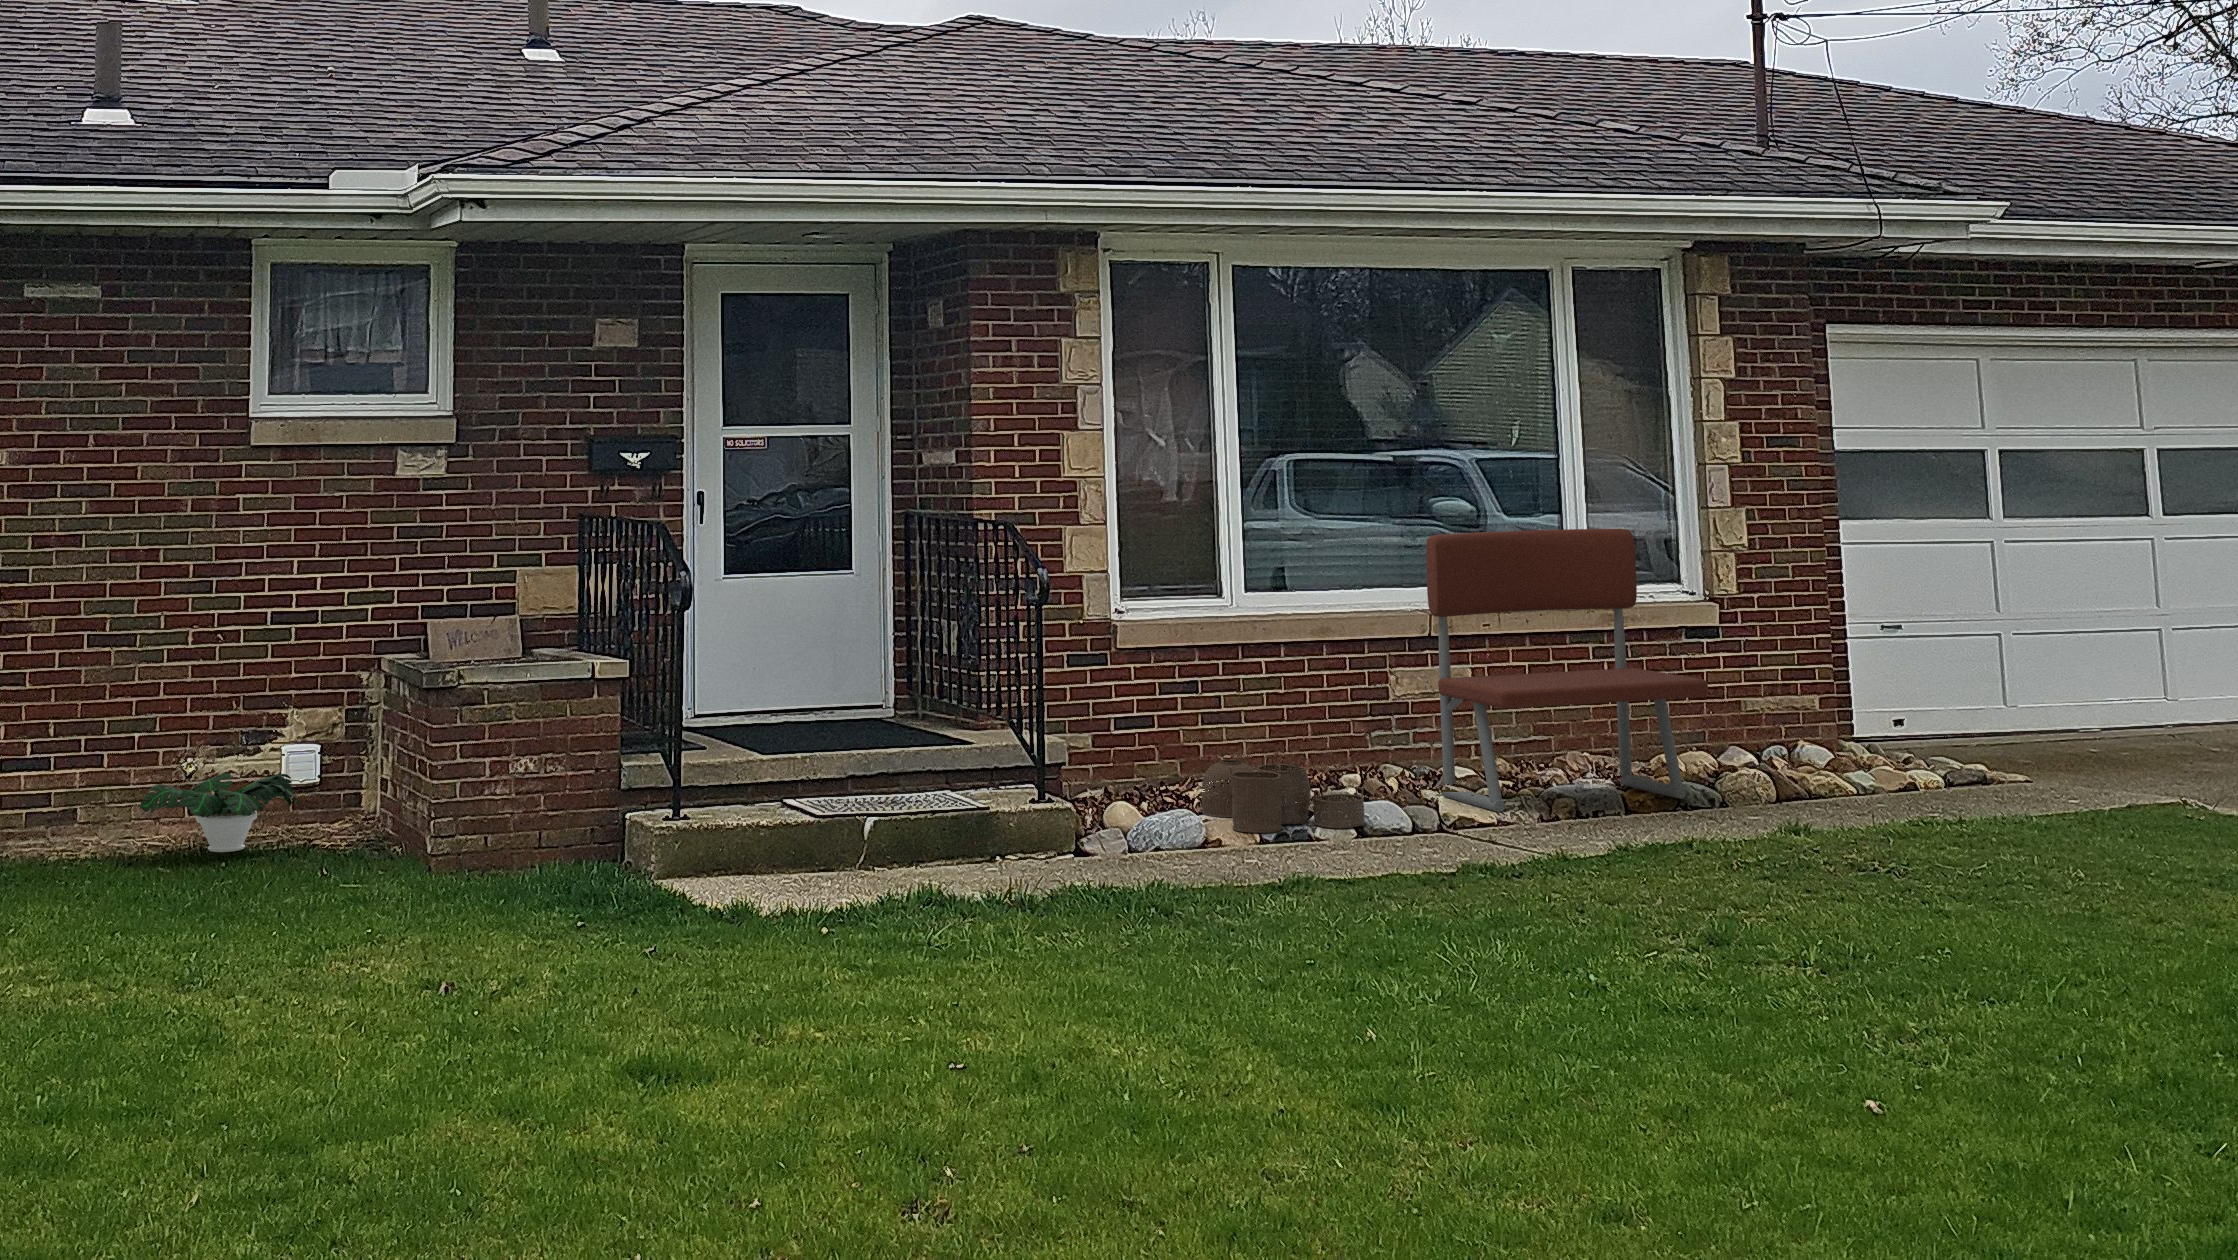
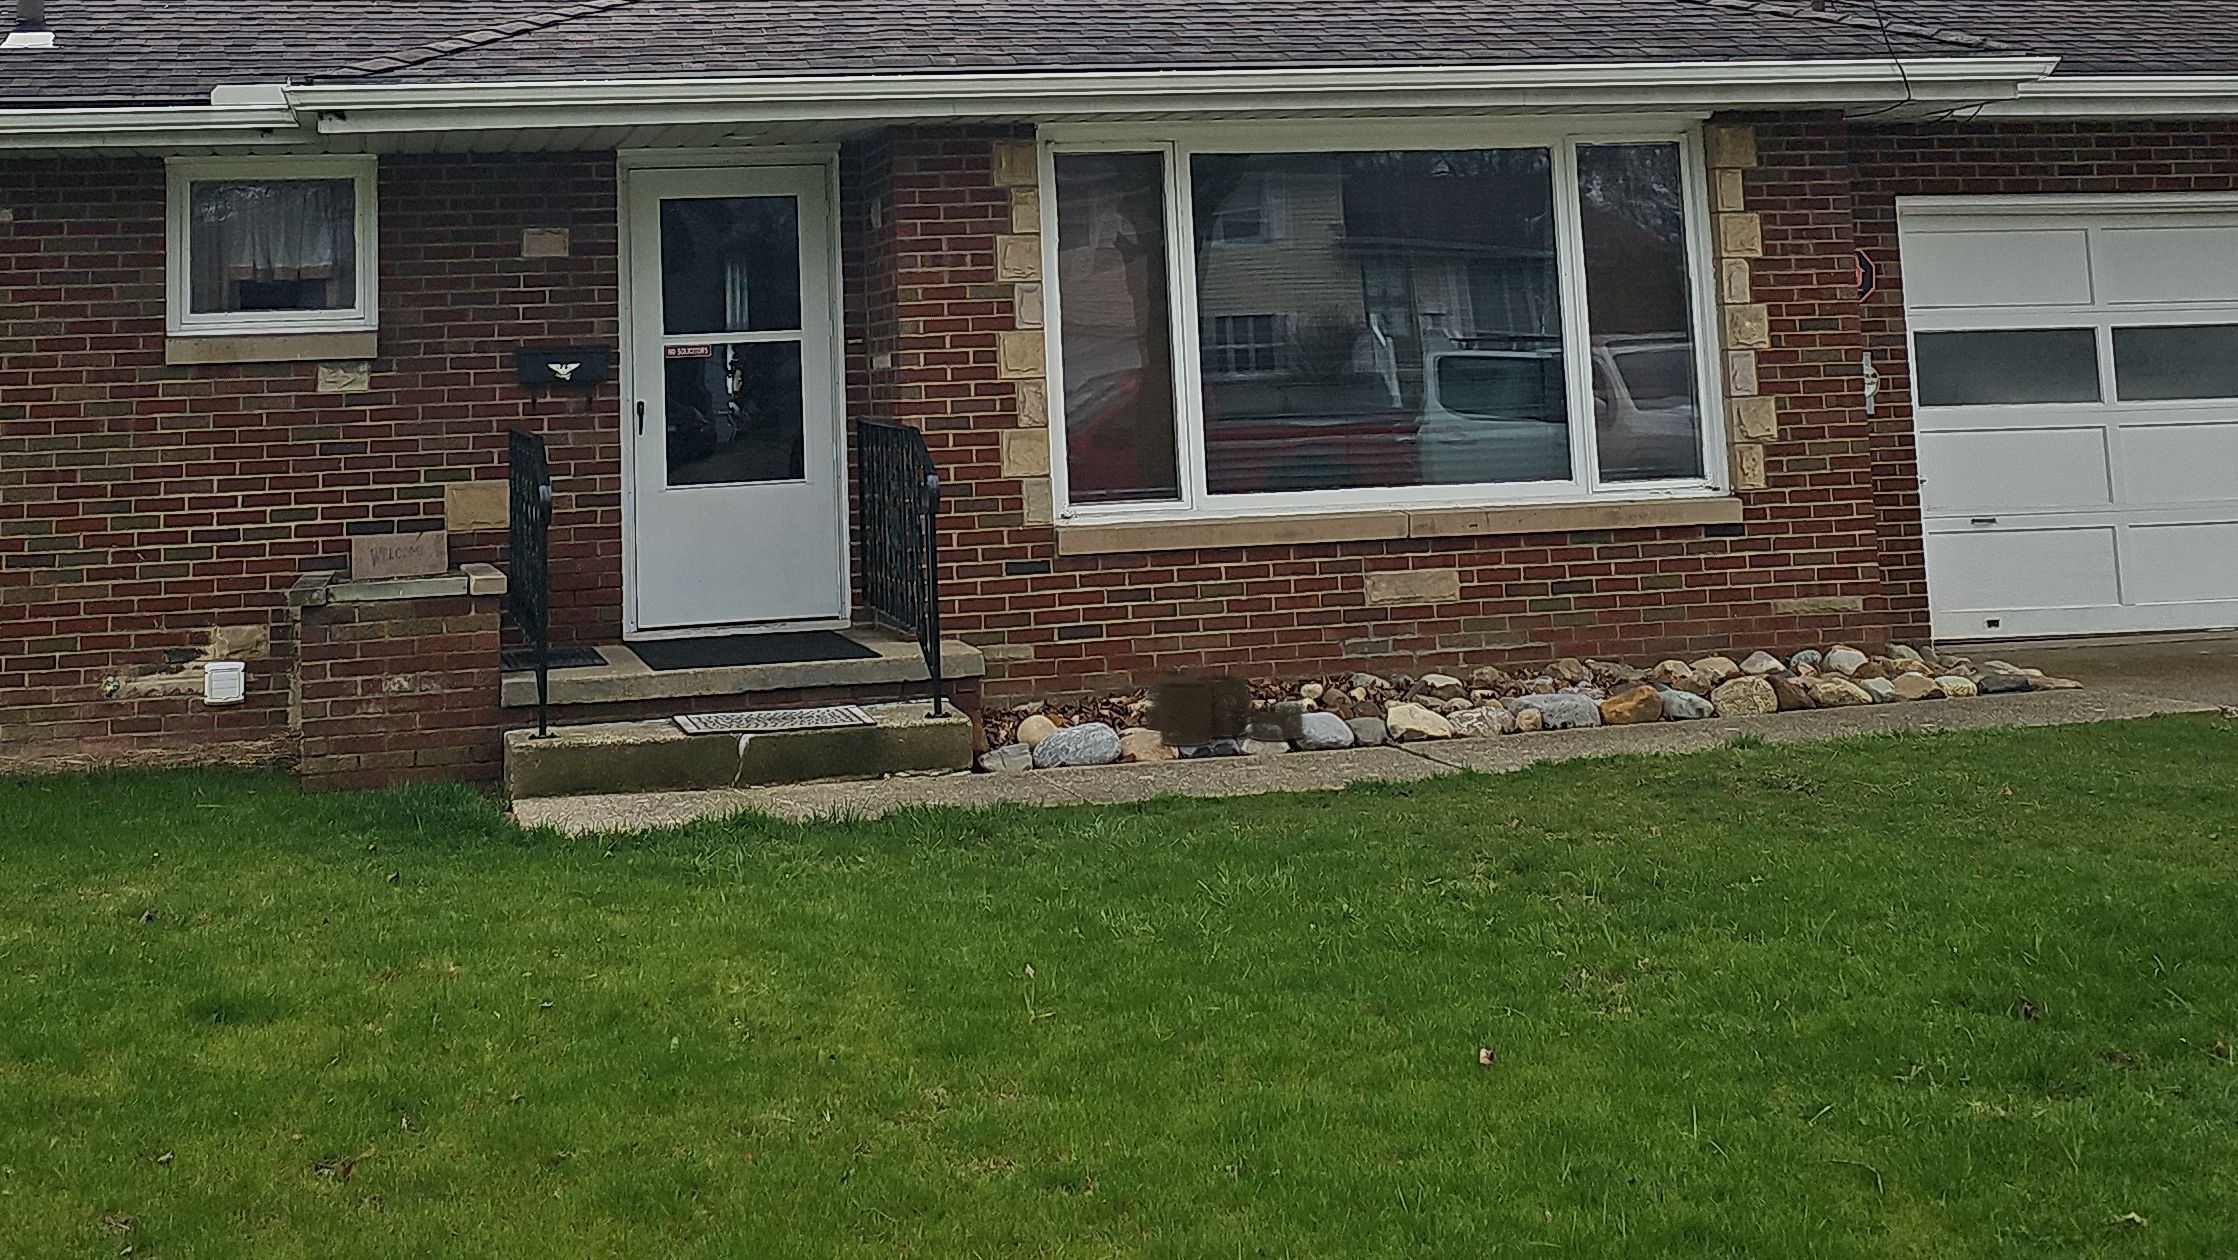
bench: present [1426,529,1708,812] -> none [1396,422,1695,724]
potted plant: present [140,773,300,852] -> none [45,692,208,770]

